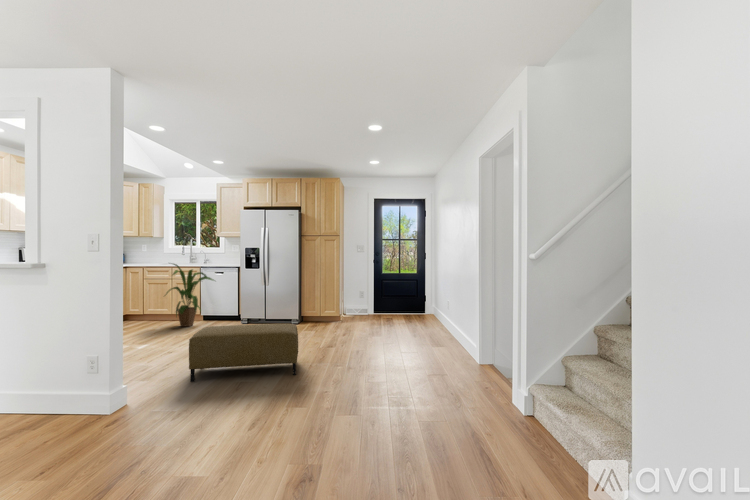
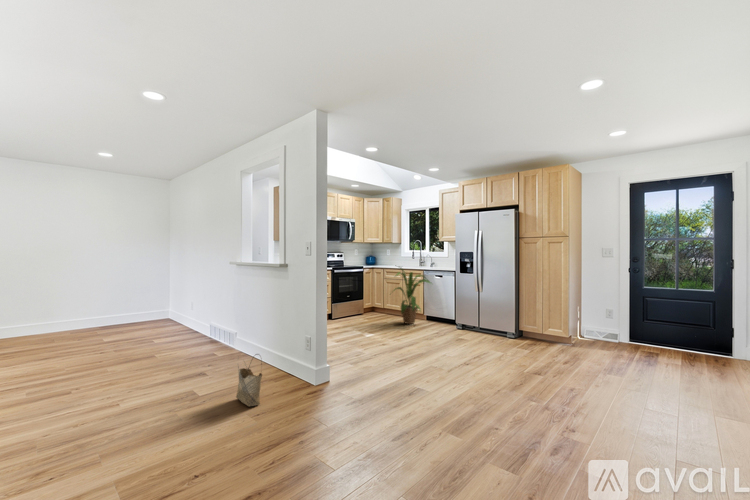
ottoman: present [189,323,298,382] -> none [359,334,479,415]
woven basket: none [35,364,84,424] -> present [236,354,262,406]

